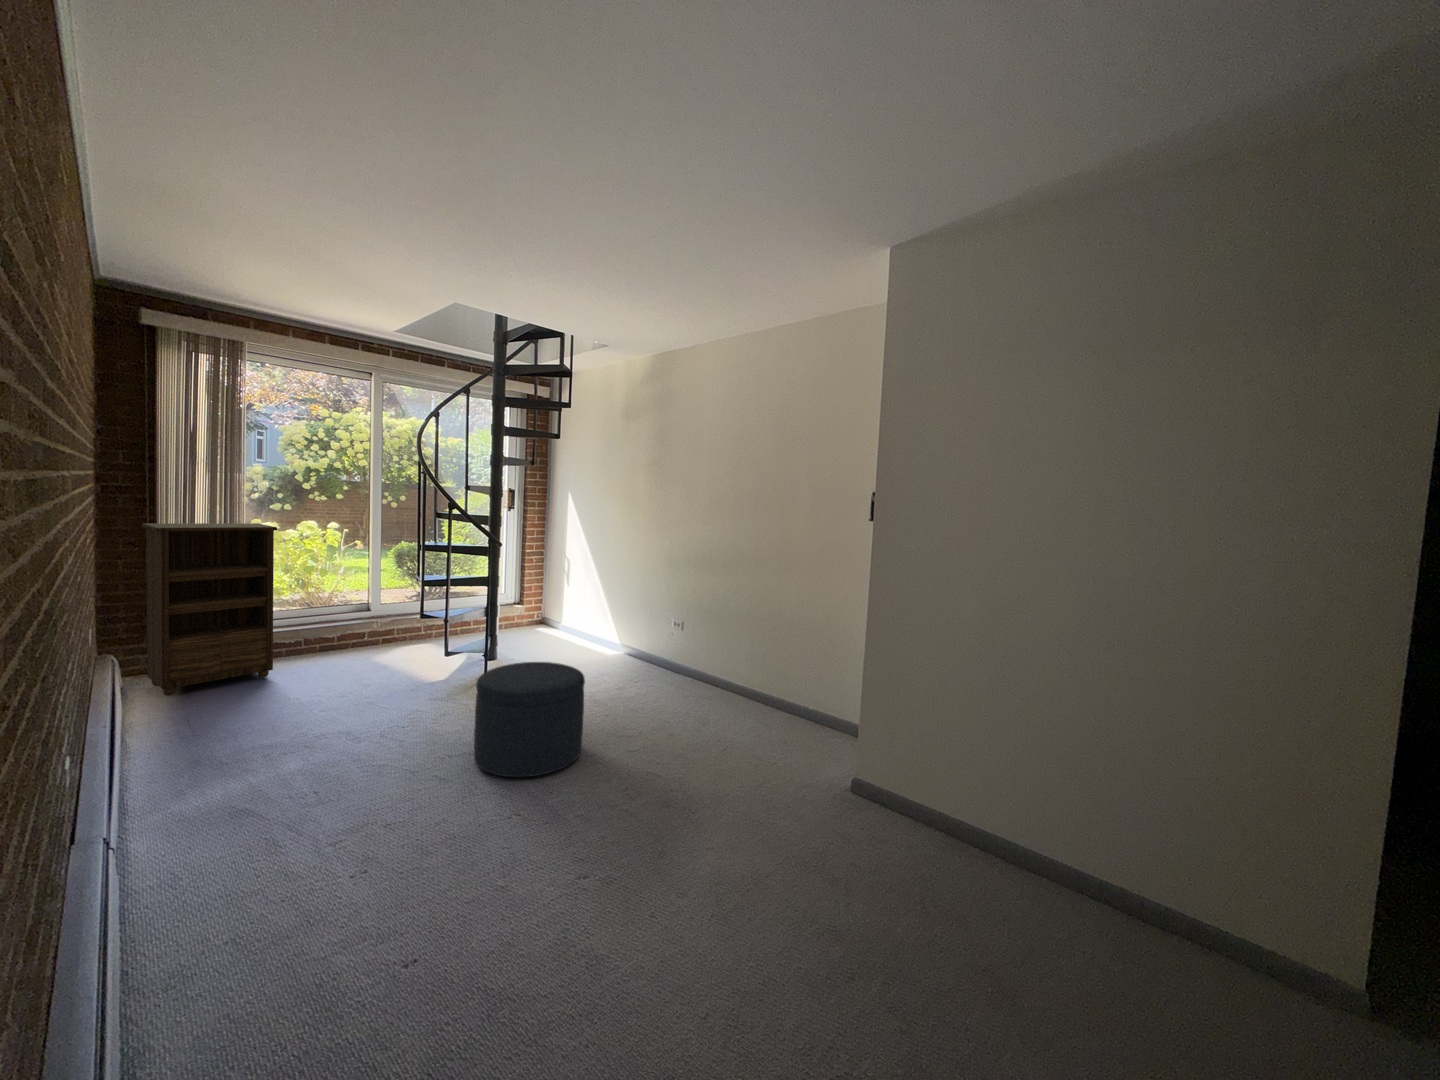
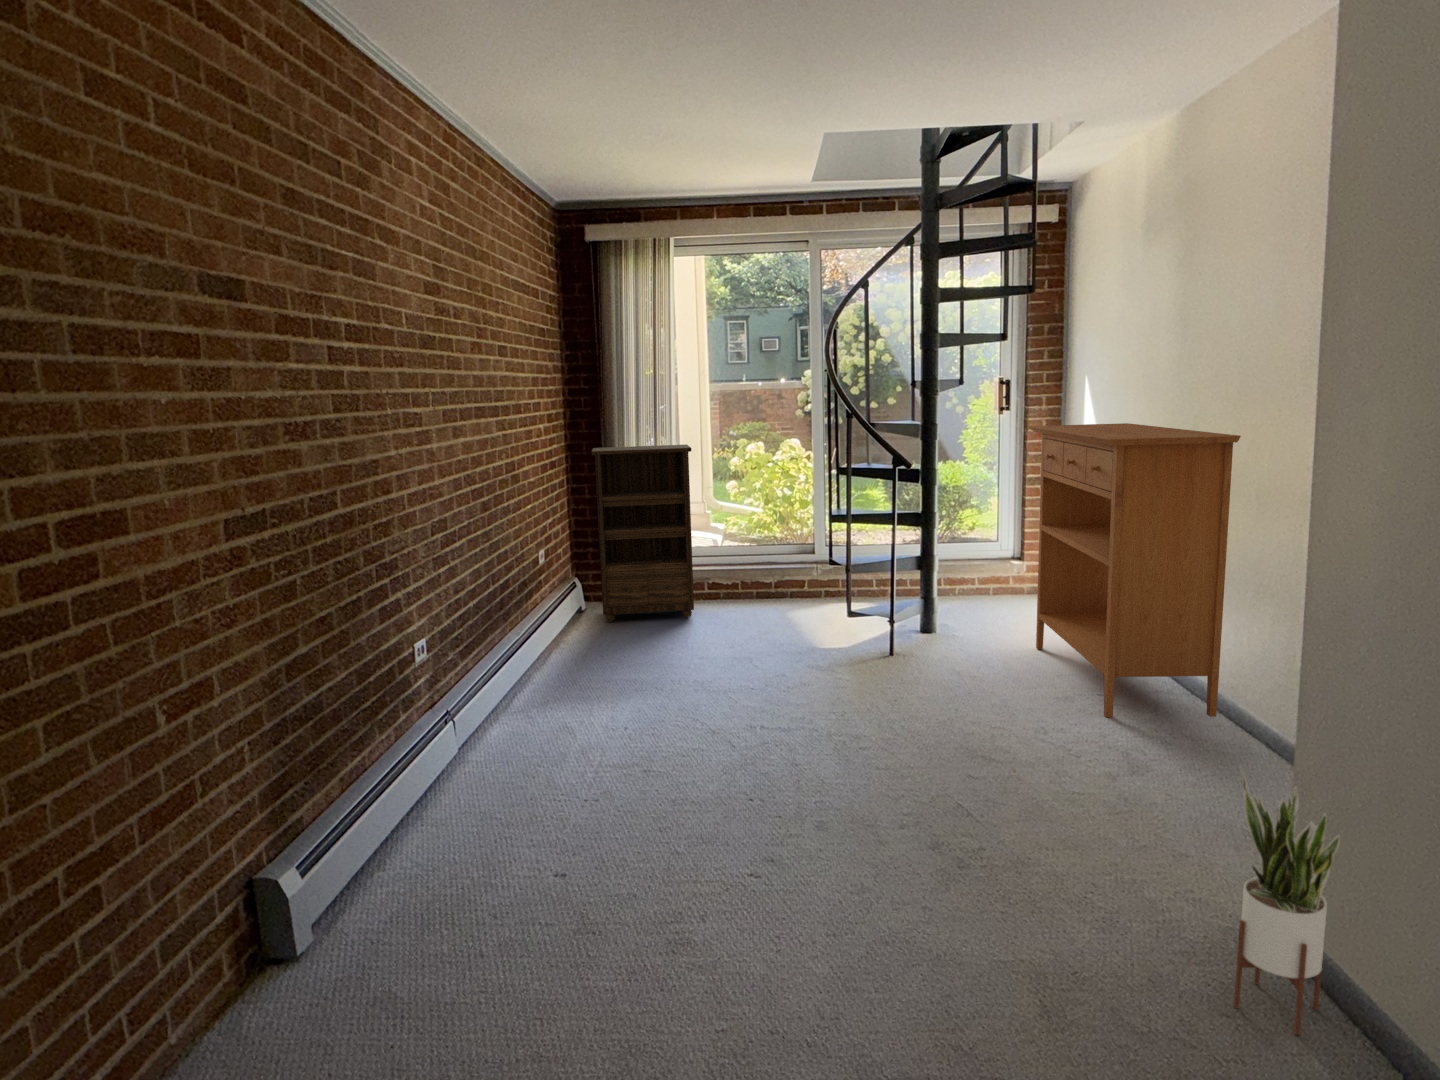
console table: none [563,522,702,692] -> present [1028,423,1241,718]
ottoman: present [474,662,585,777] -> none [769,628,917,781]
potted plant: none [827,697,876,818] -> present [1234,765,1340,1035]

